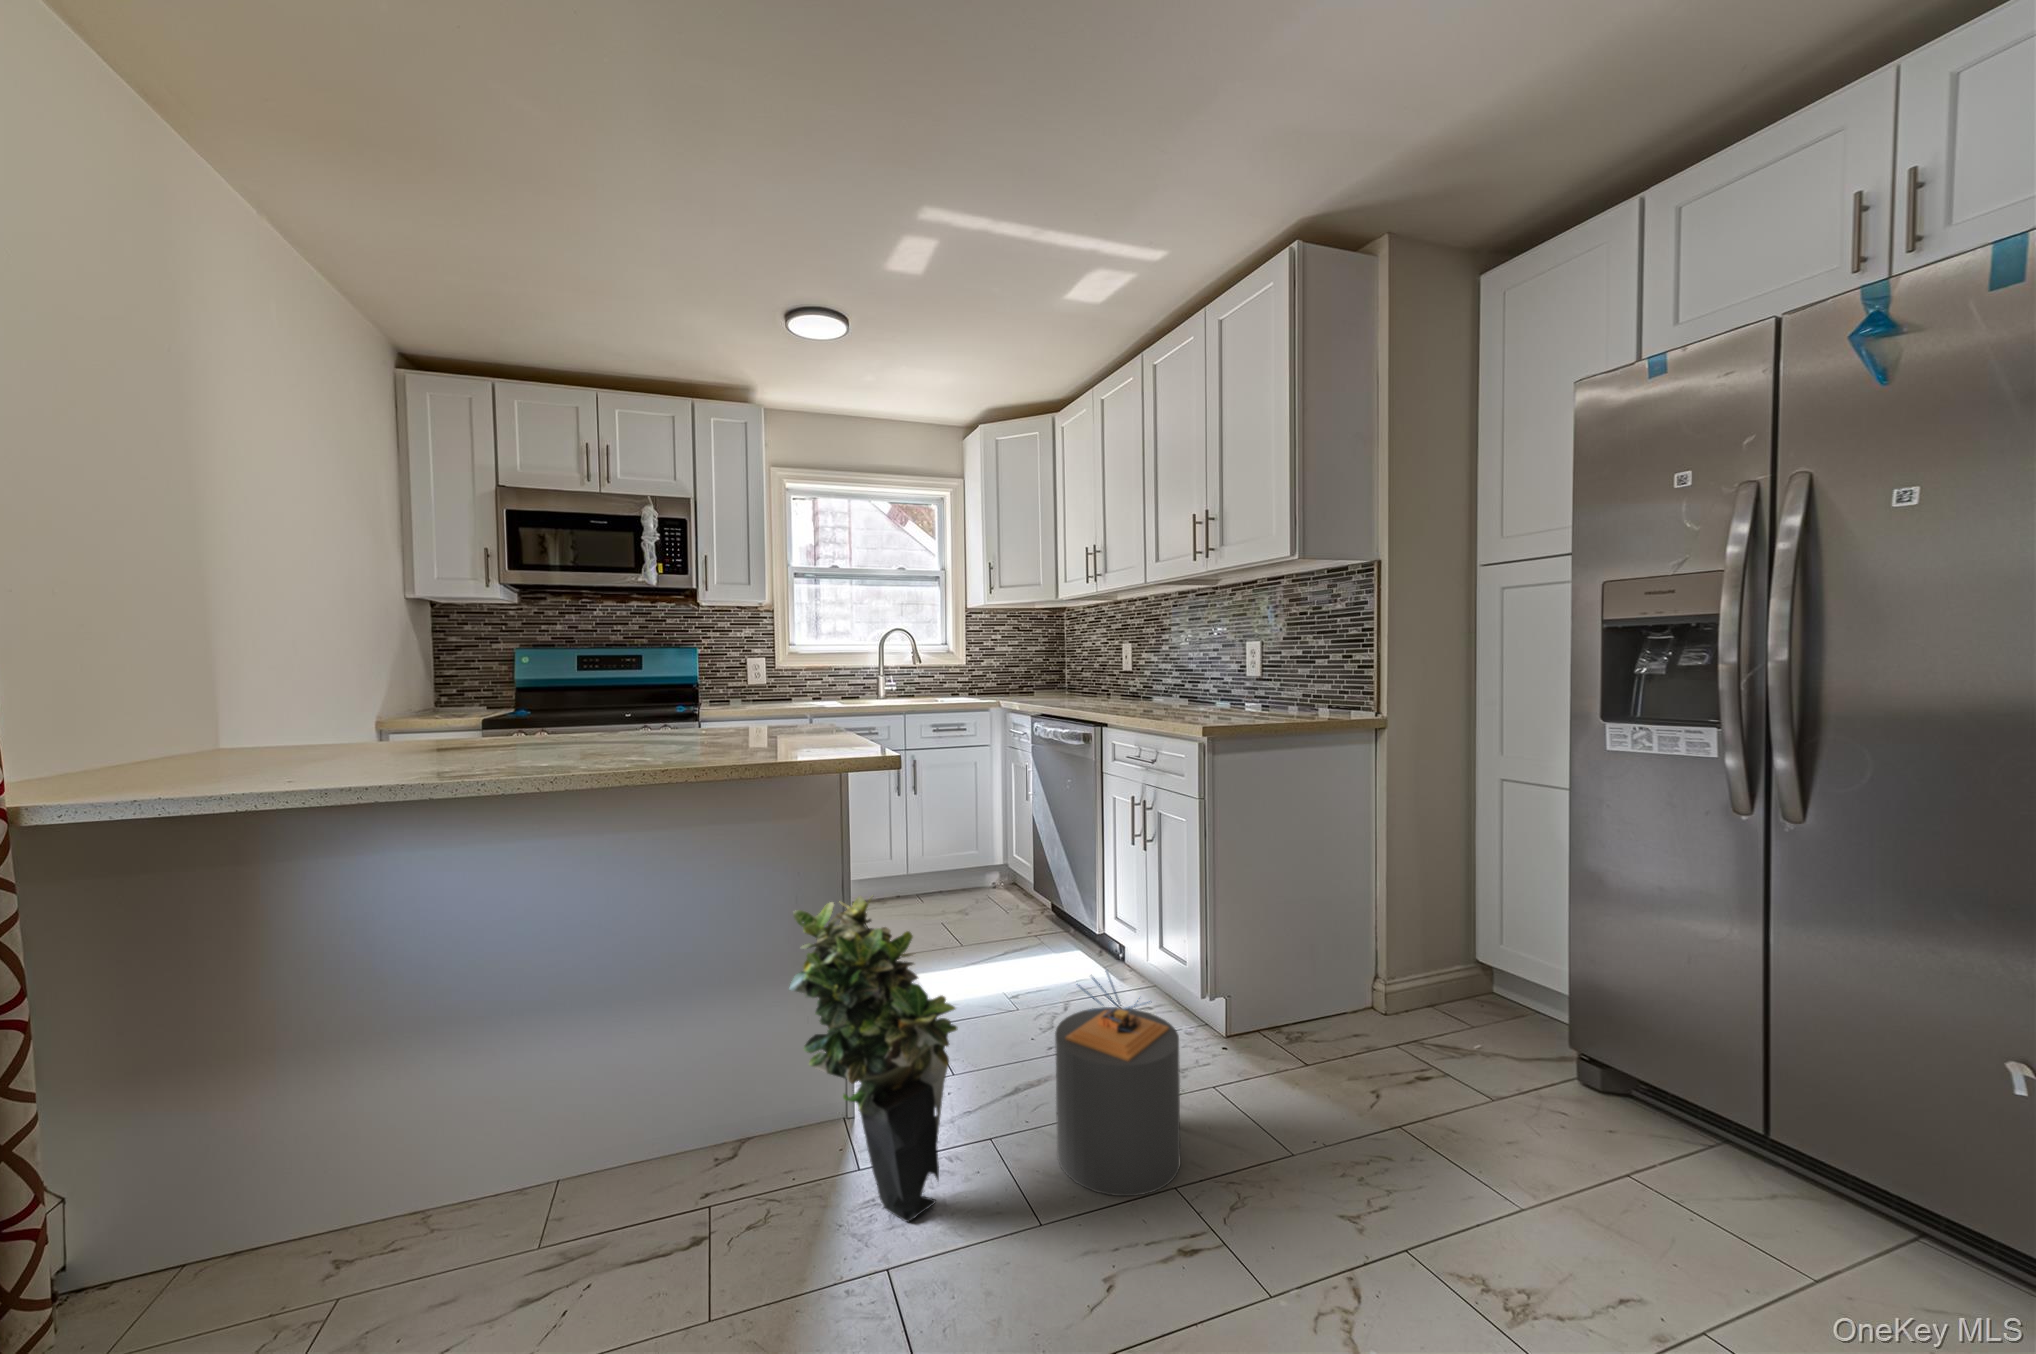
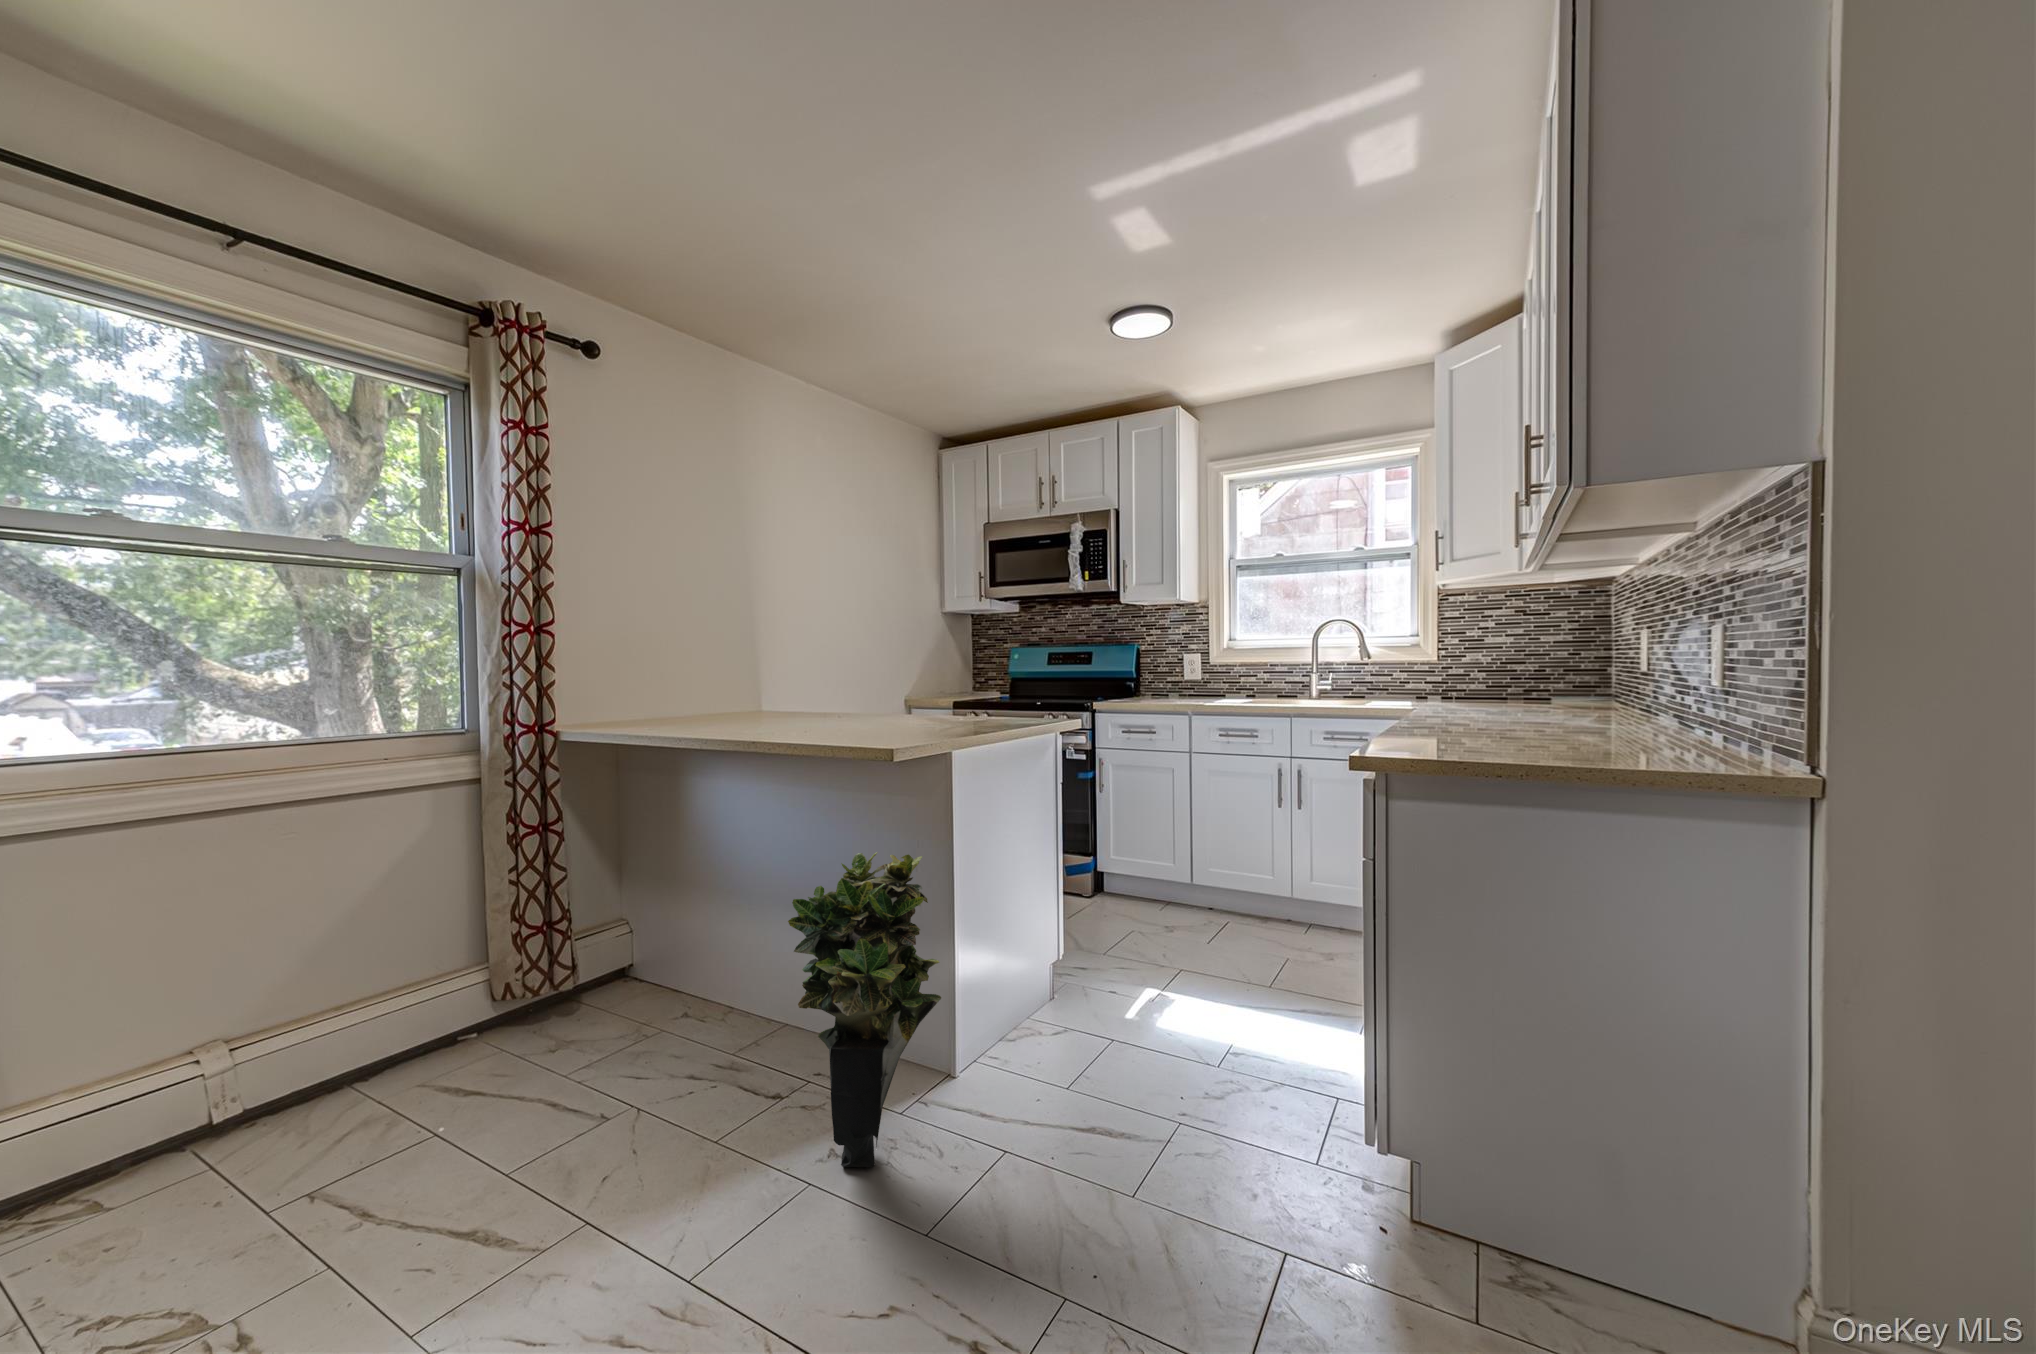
trash can: present [1055,970,1180,1196] -> none [983,1004,1141,1314]

